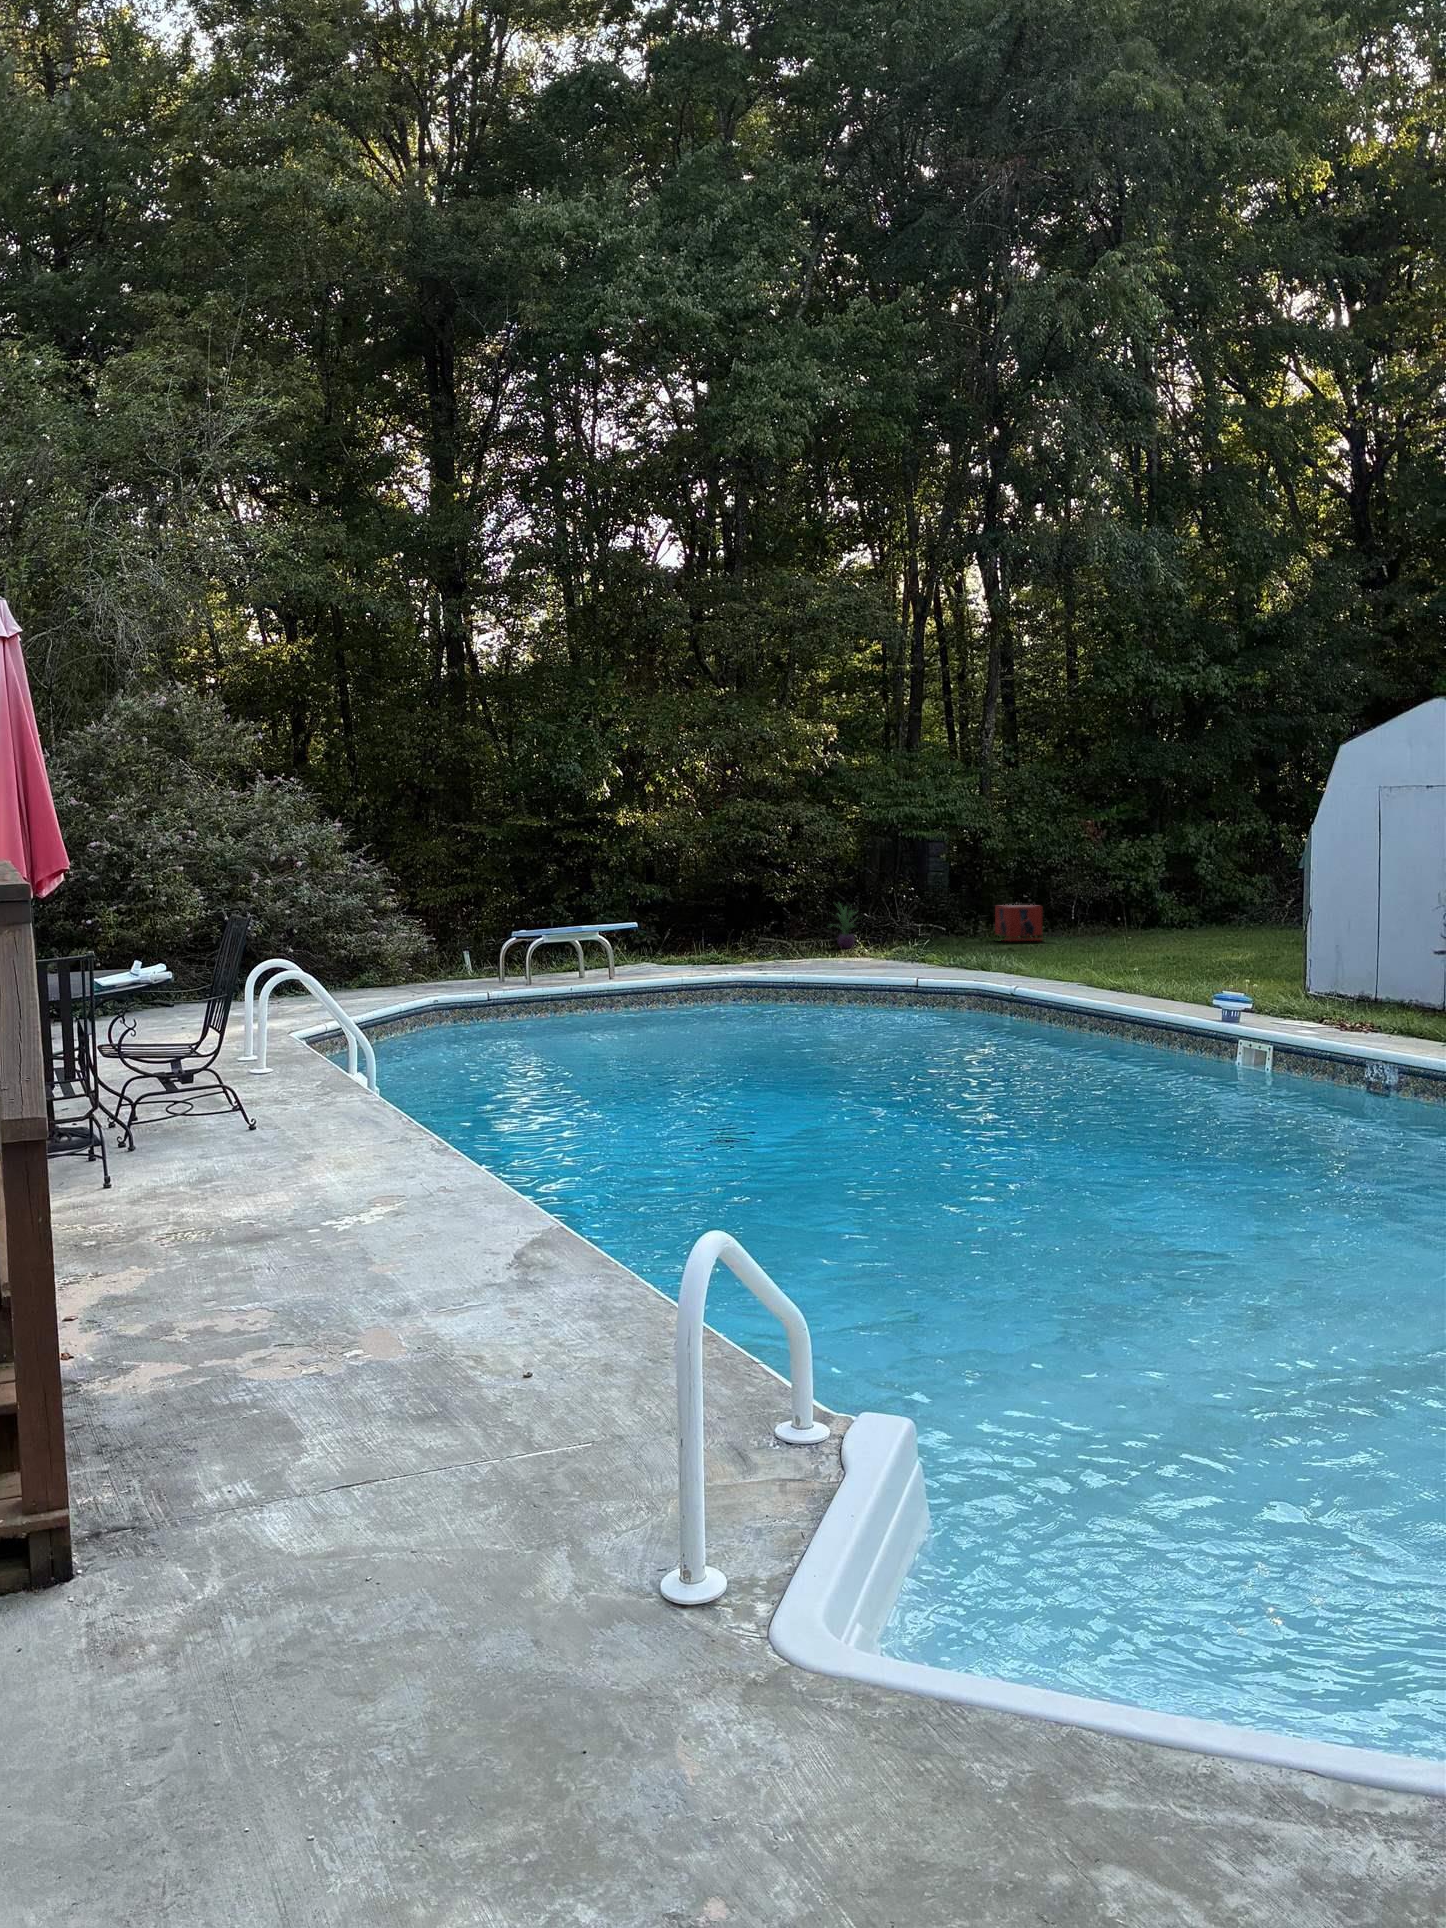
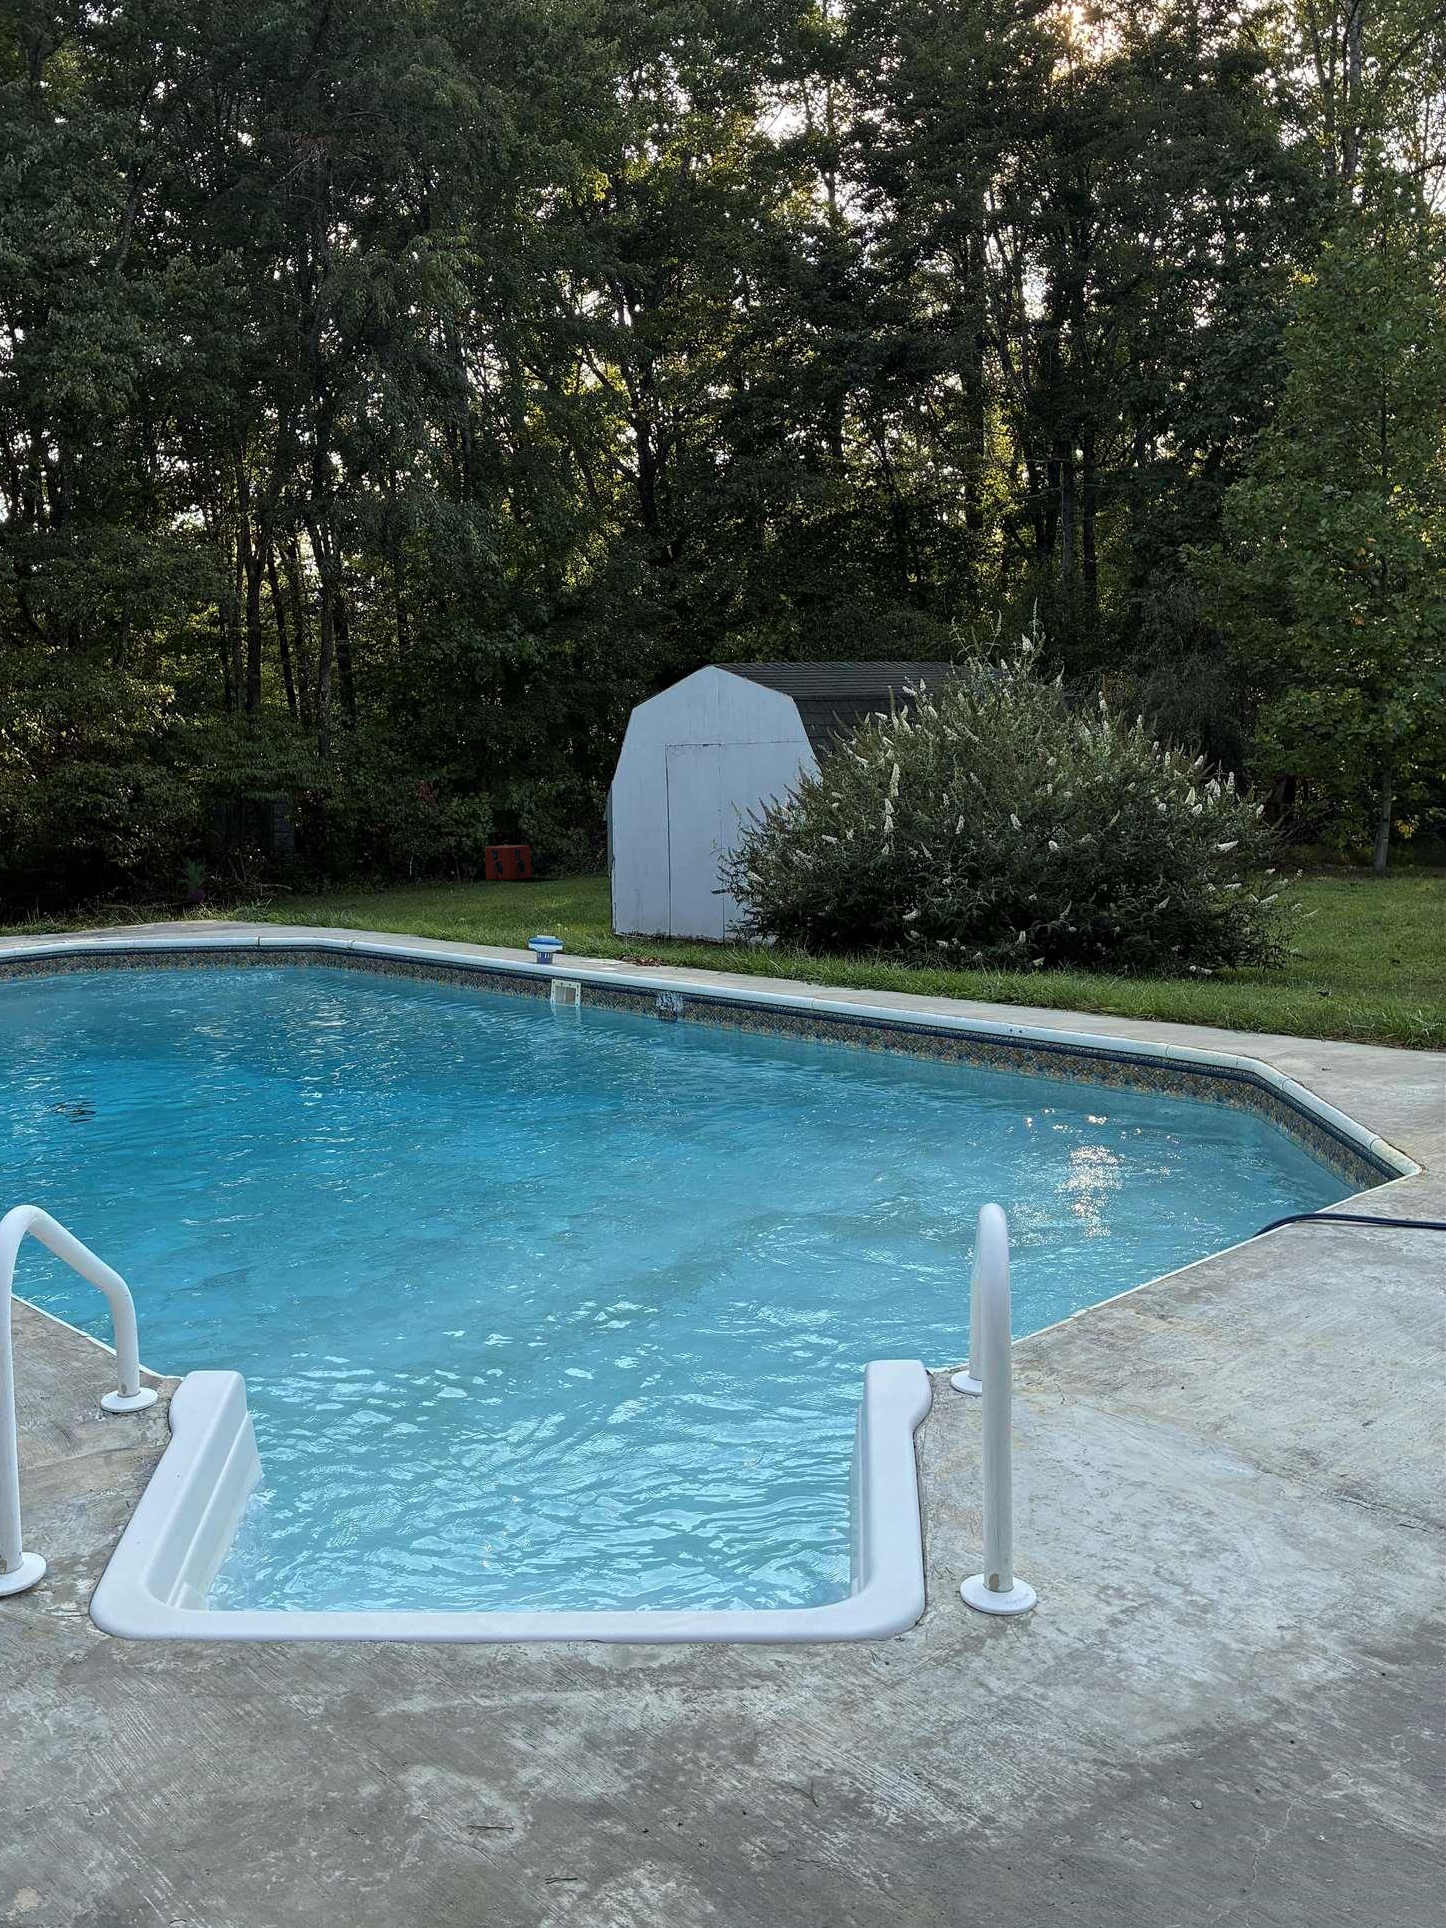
storage box: present [995,905,1042,941] -> present [485,845,531,880]

